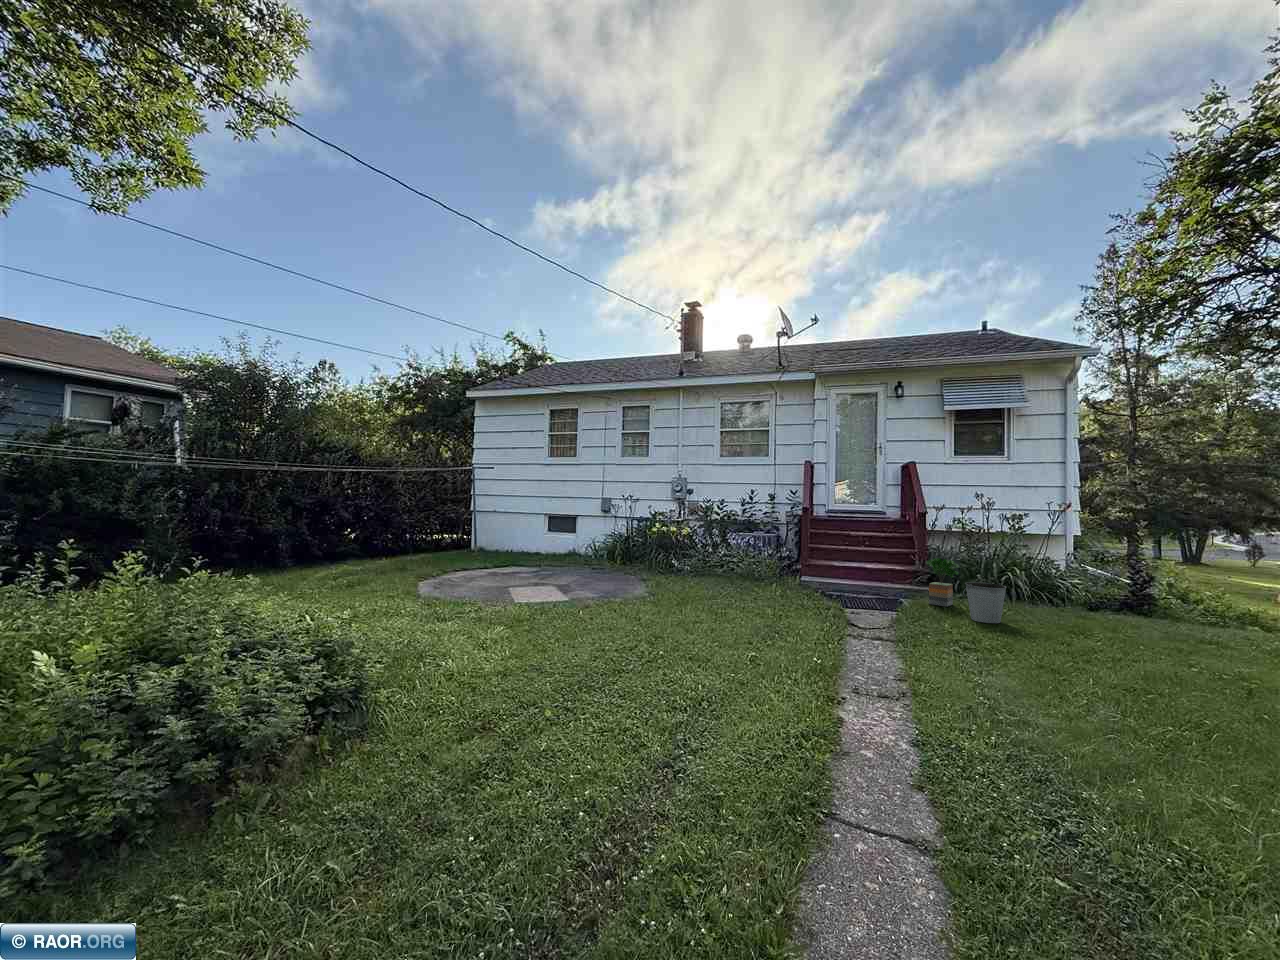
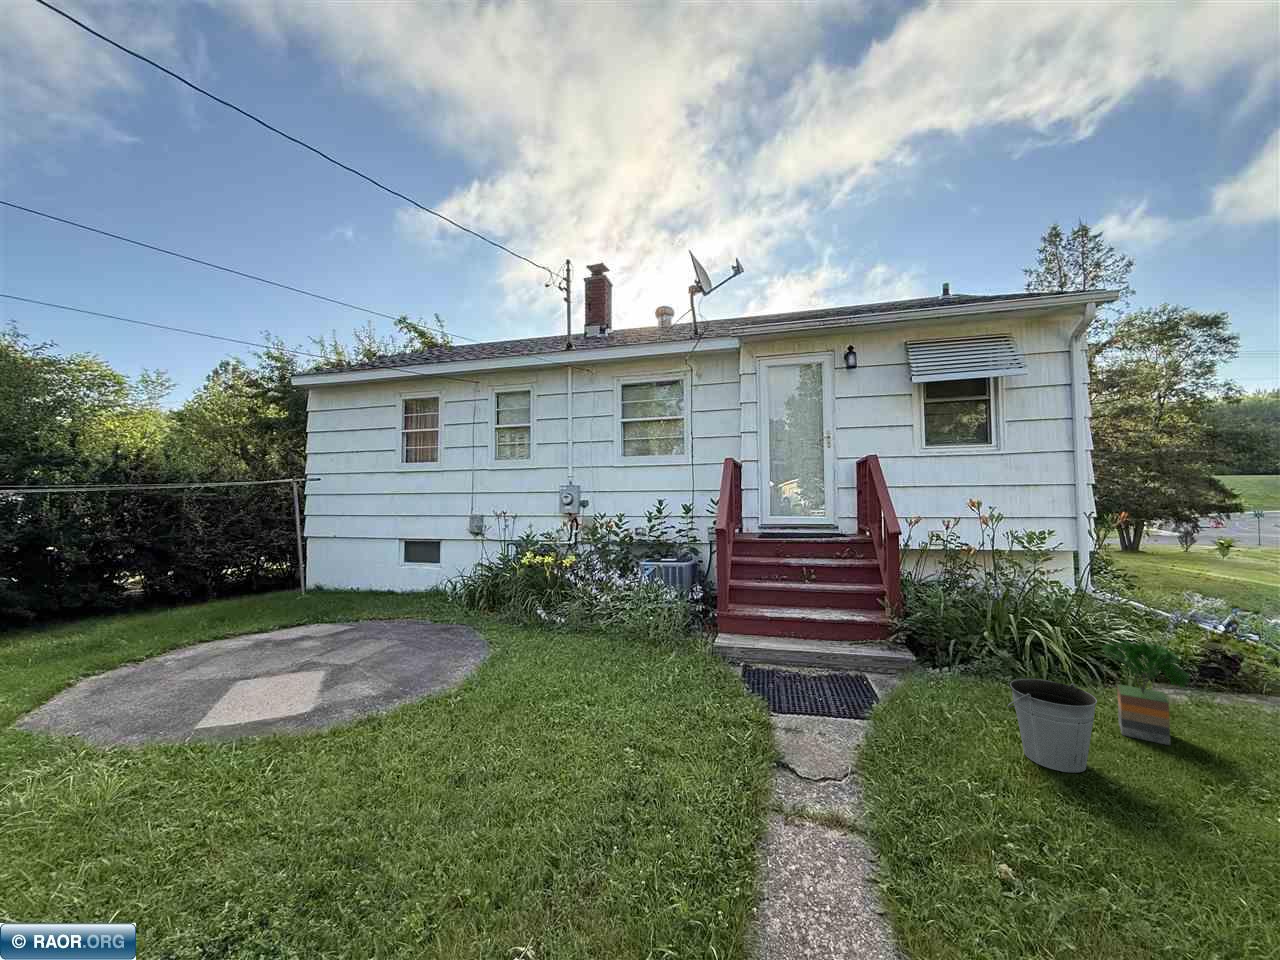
potted tree: present [927,558,959,607] -> present [1103,640,1189,745]

